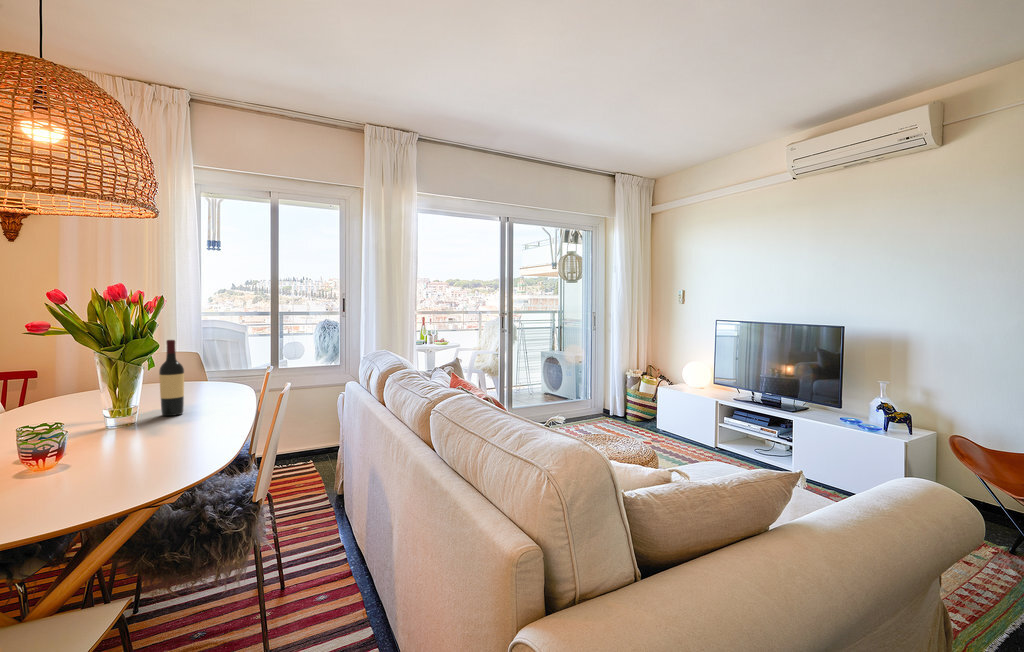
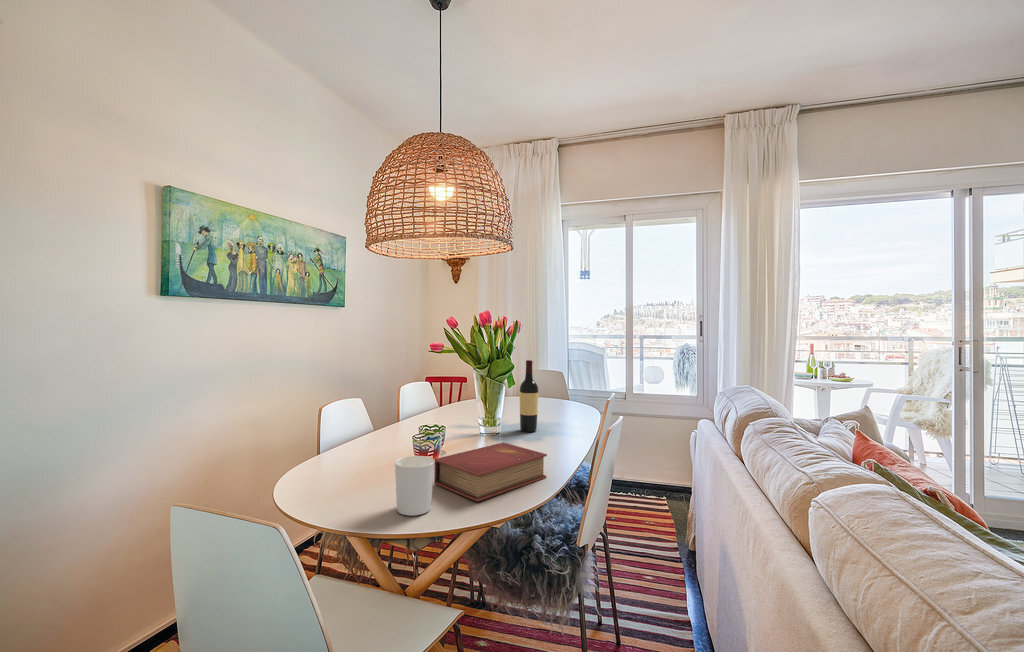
book: none [77,425,219,480] -> present [434,442,547,502]
candle holder: none [35,446,95,512] -> present [395,456,435,516]

